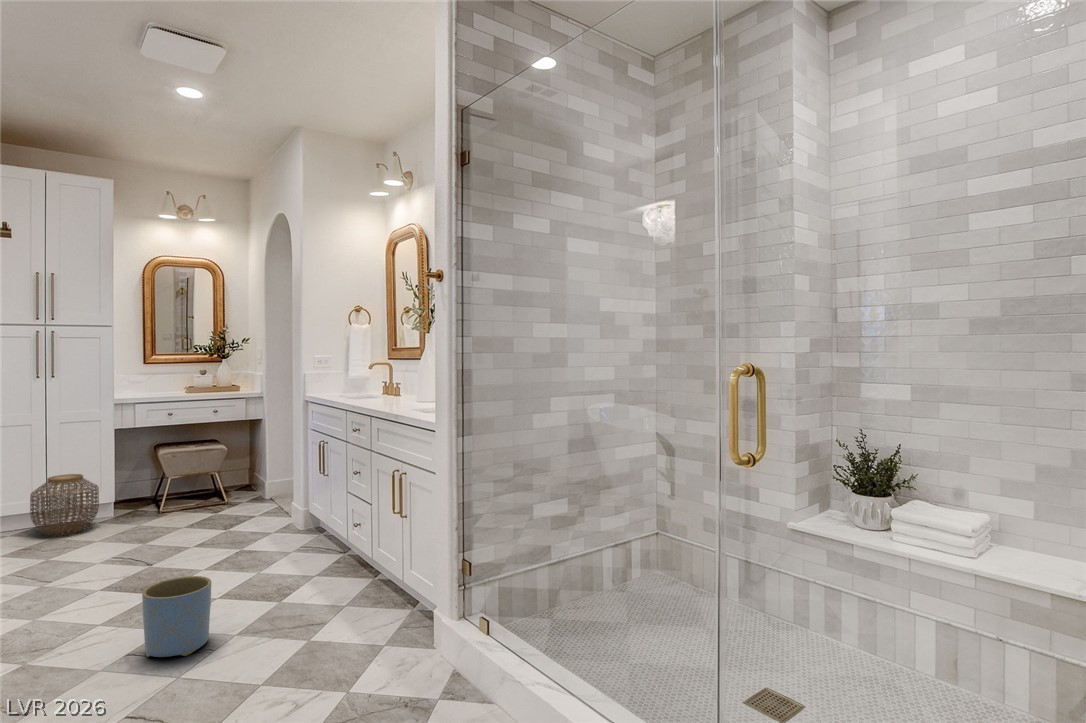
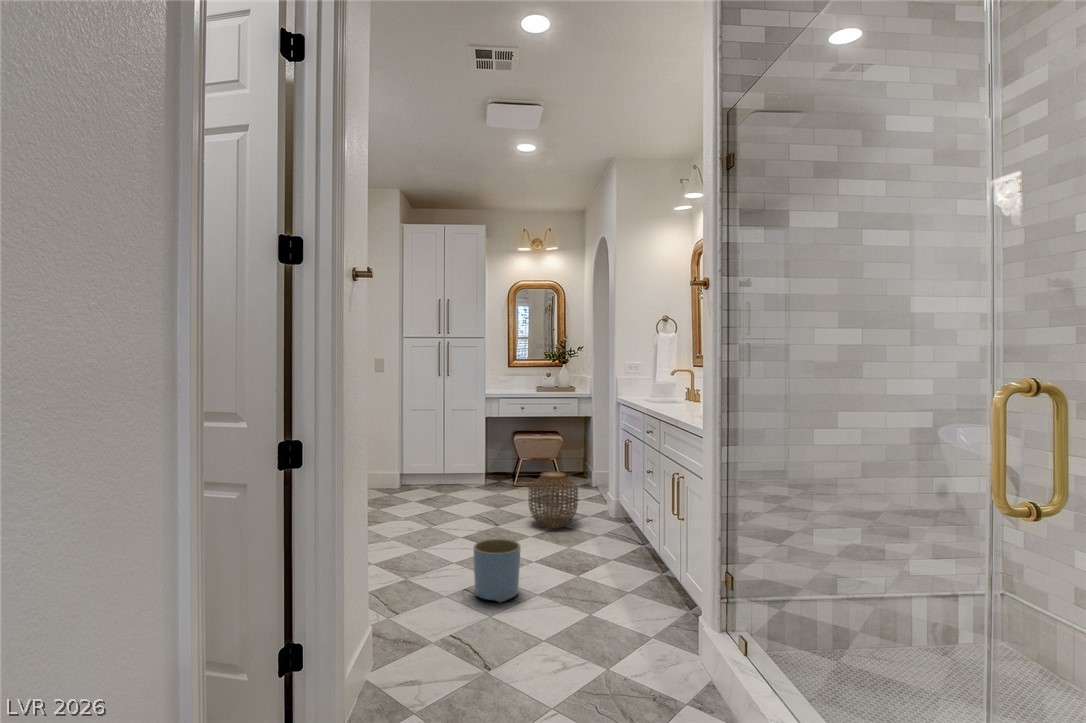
woven basket: present [30,474,99,536] -> present [529,471,578,528]

